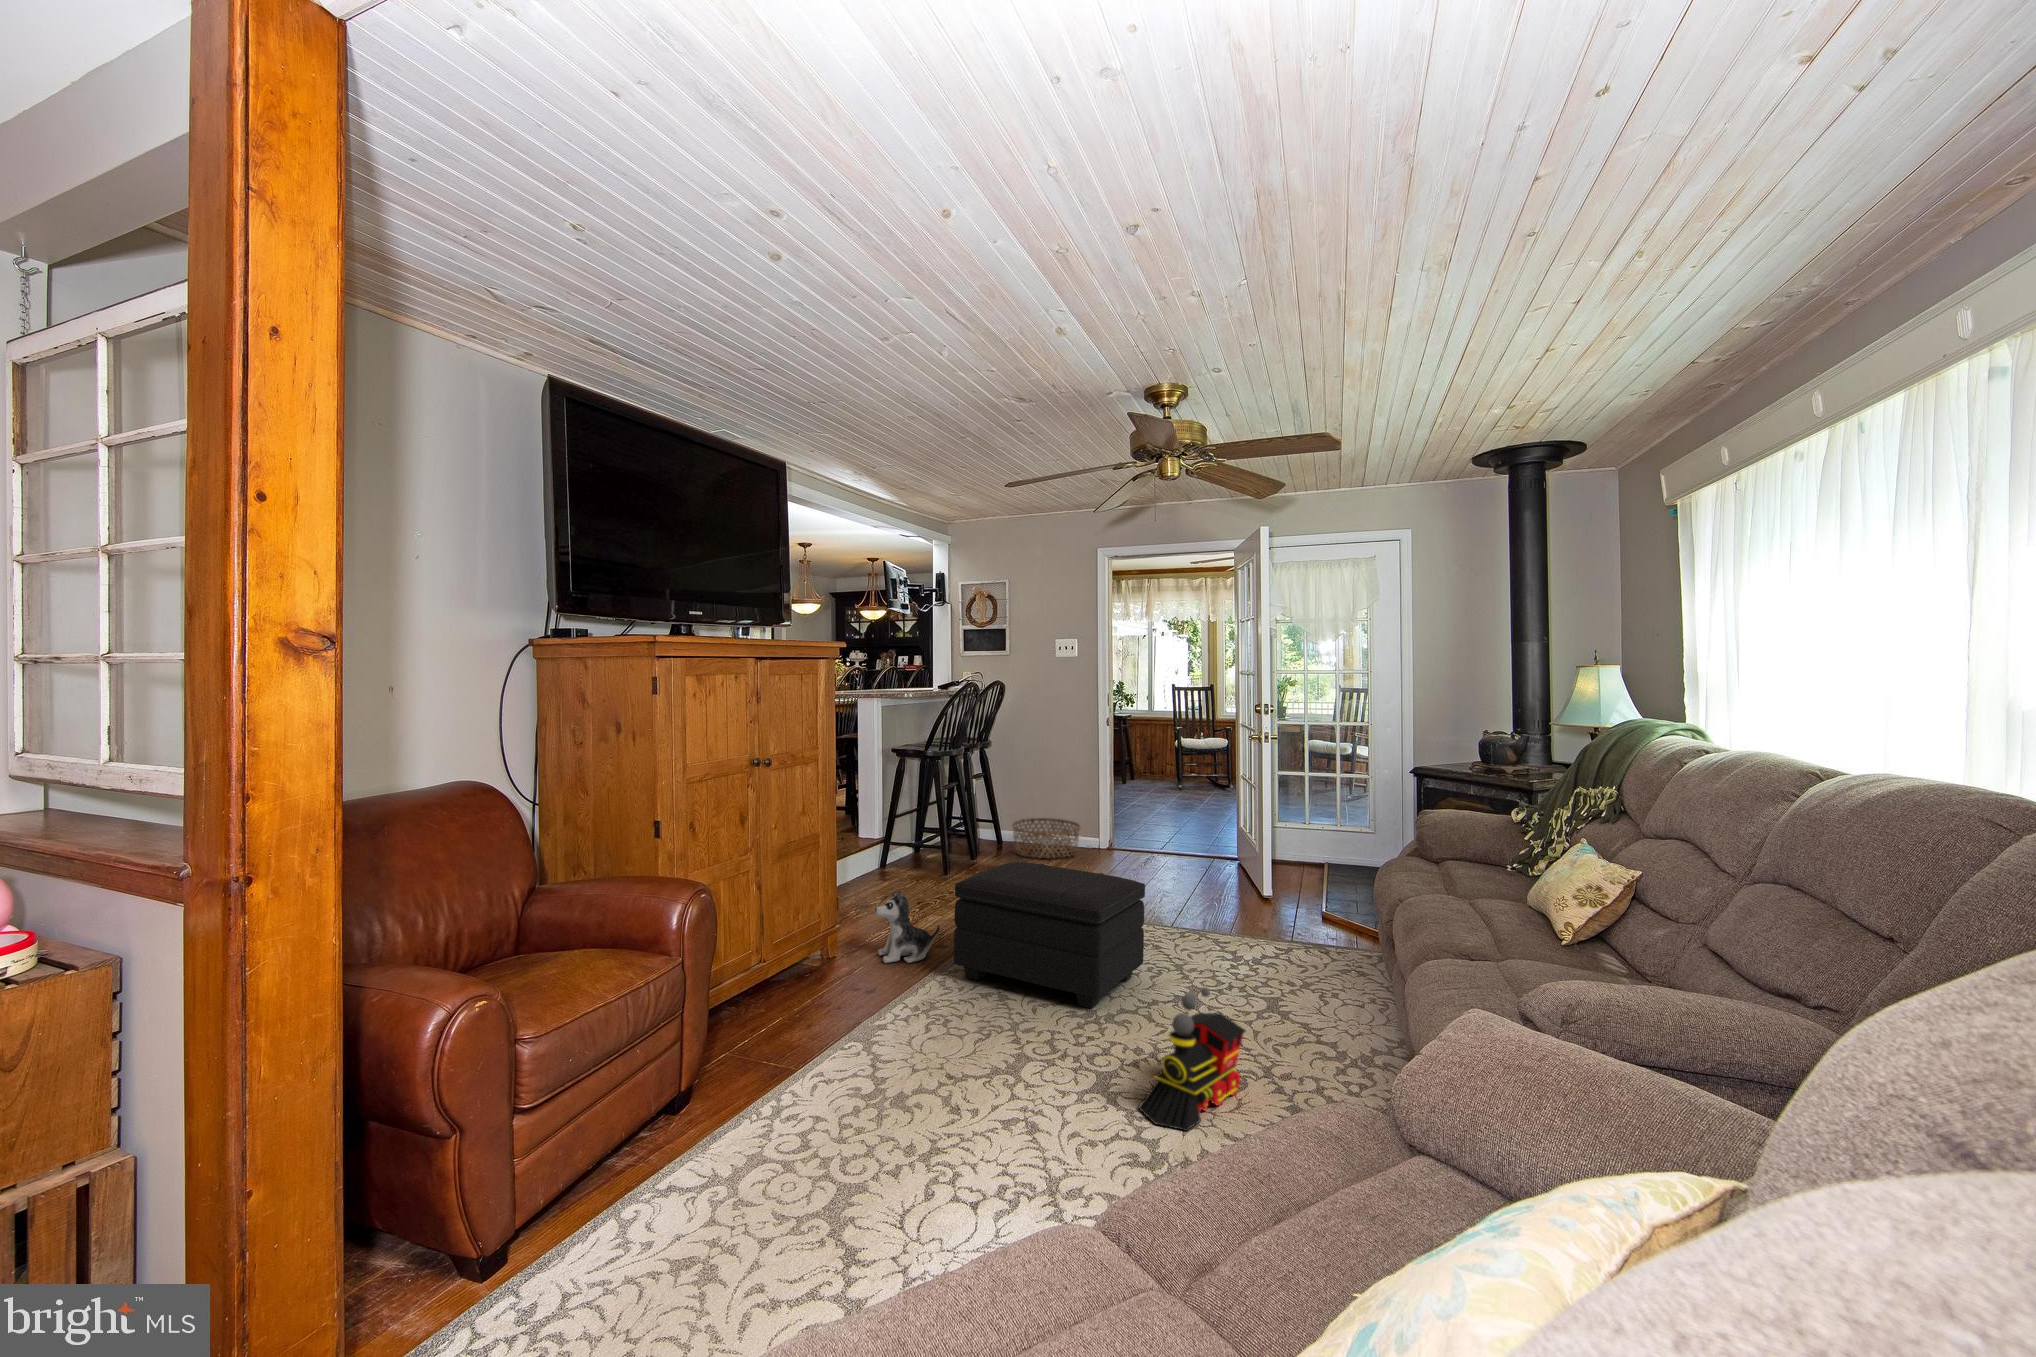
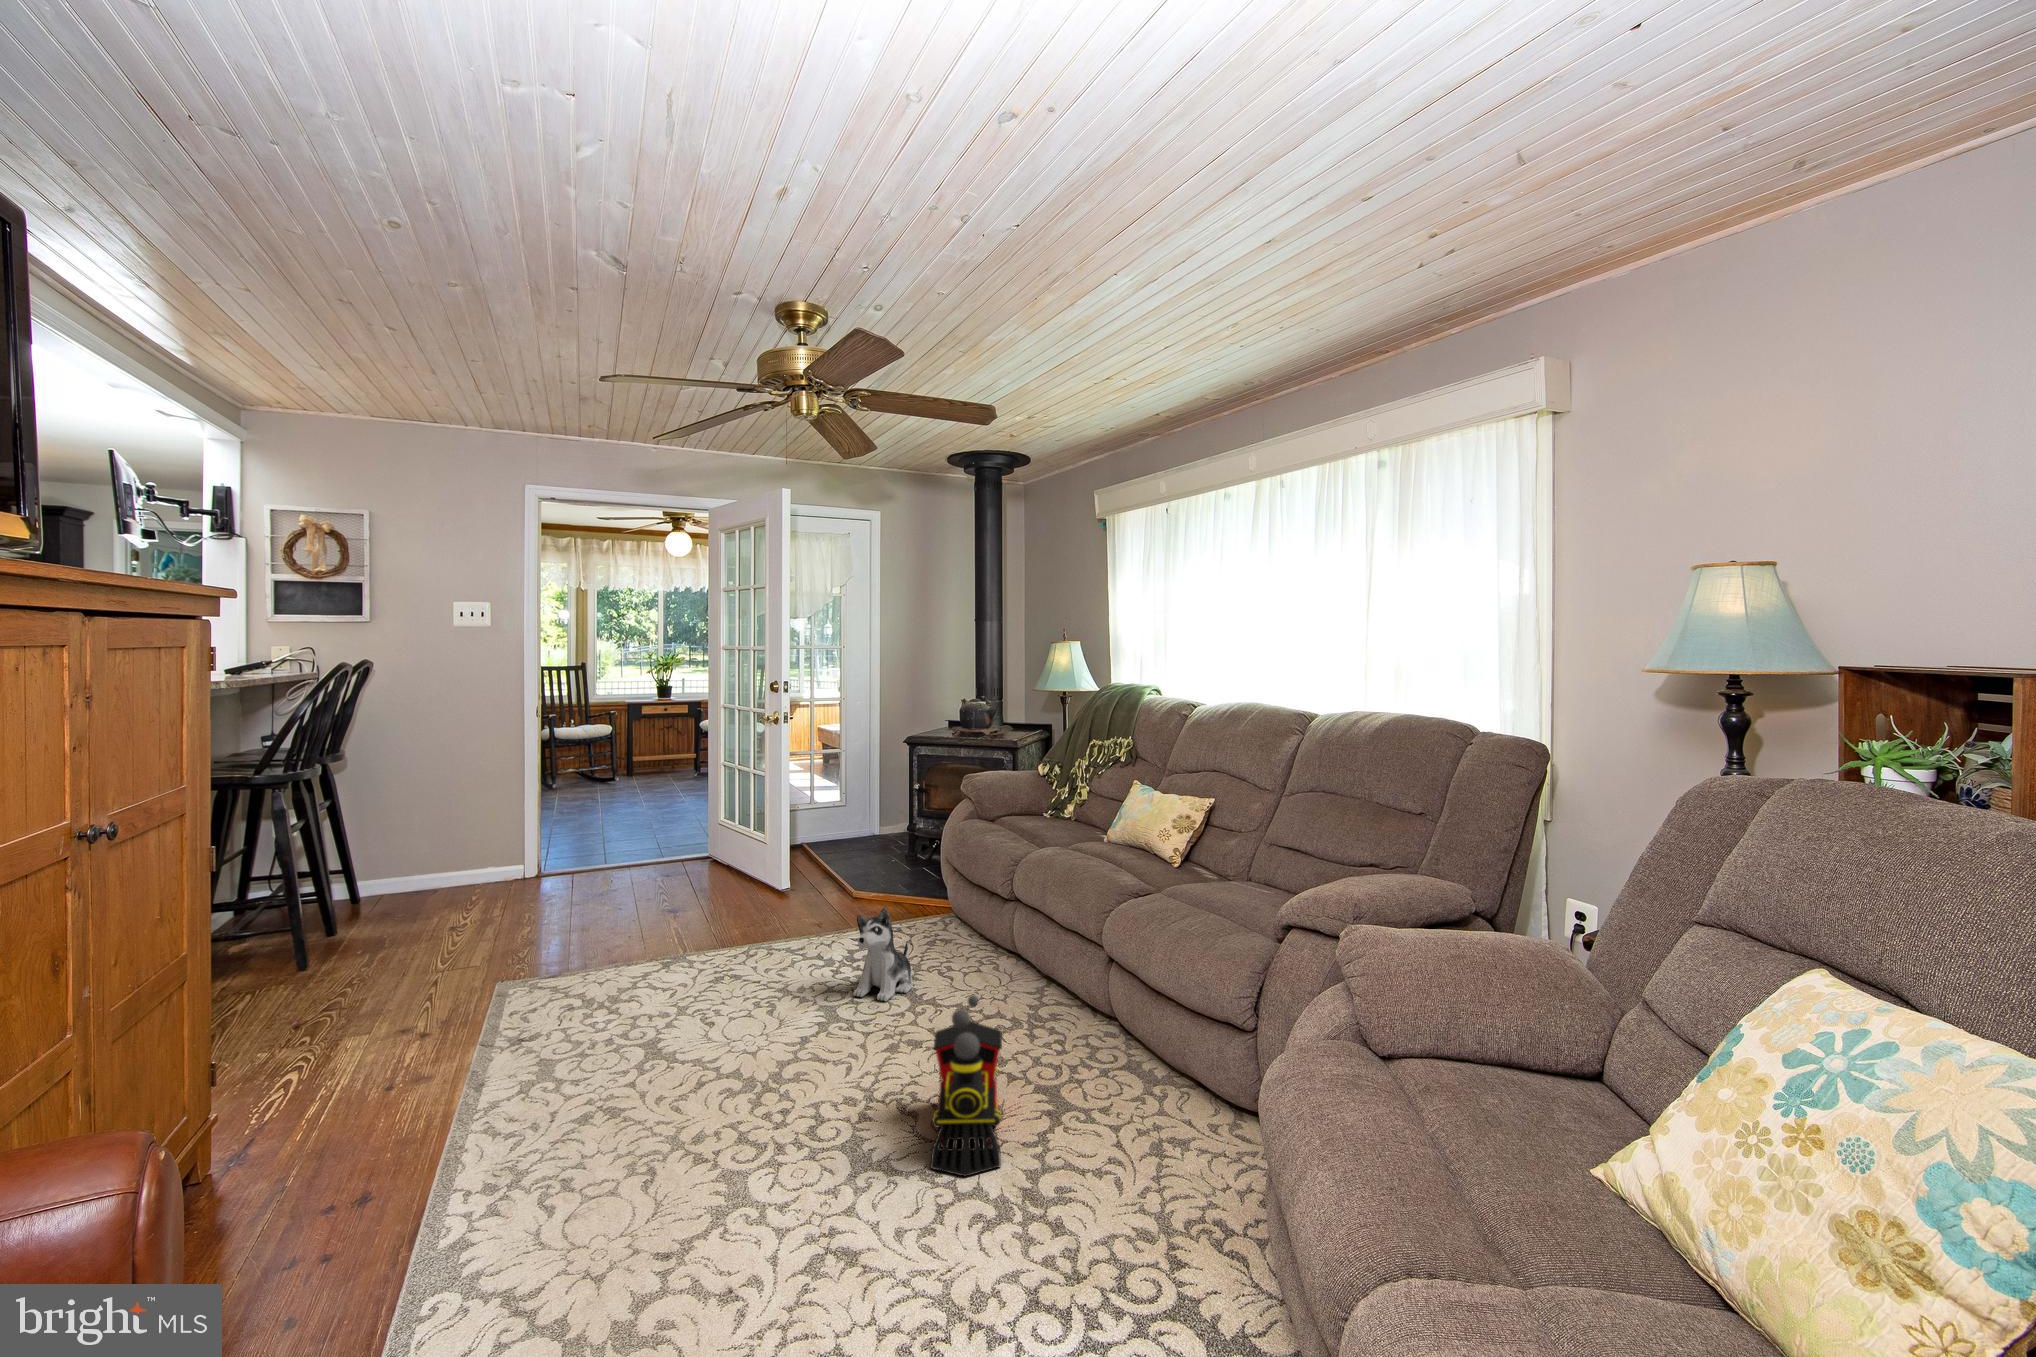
basket: present [1012,818,1080,859] -> none [400,850,514,913]
footstool: present [954,862,1145,1008] -> none [503,900,764,1103]
plush toy: present [875,889,940,963] -> present [853,908,913,1001]

